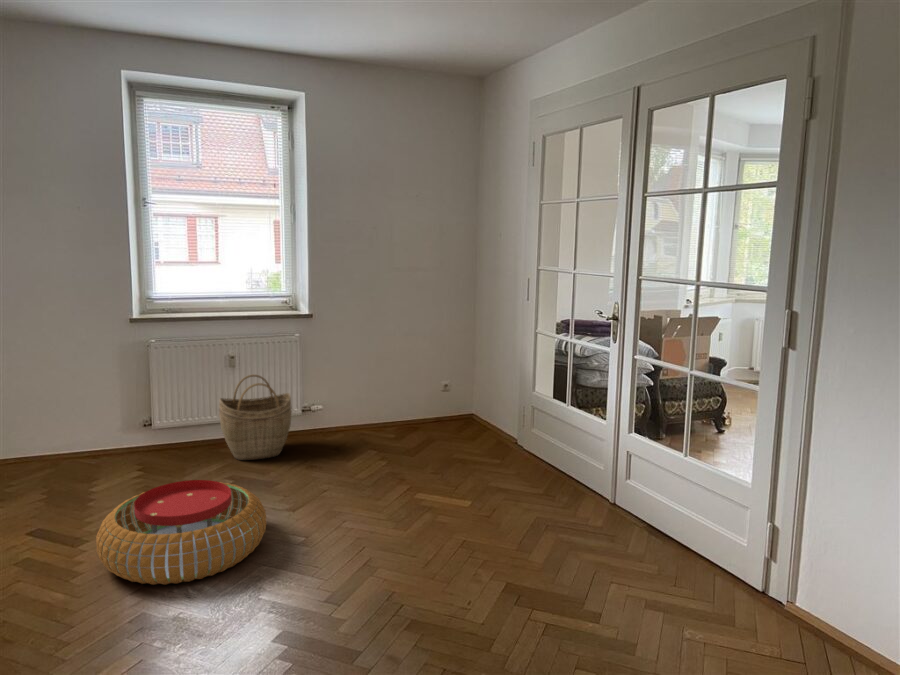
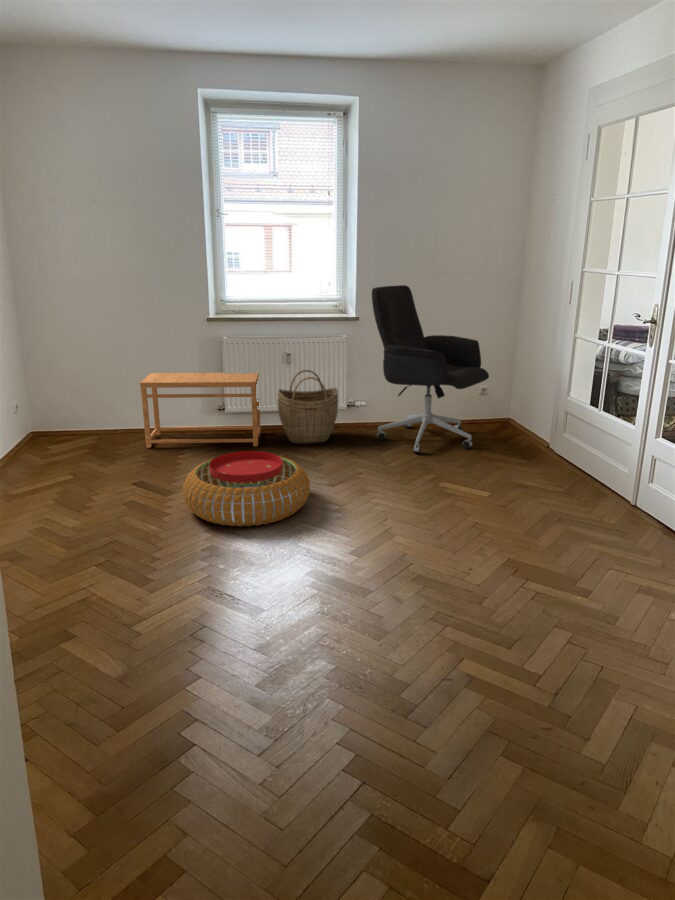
office chair: none [326,282,452,461] -> present [372,285,489,453]
side table: none [37,380,198,482] -> present [140,372,261,448]

